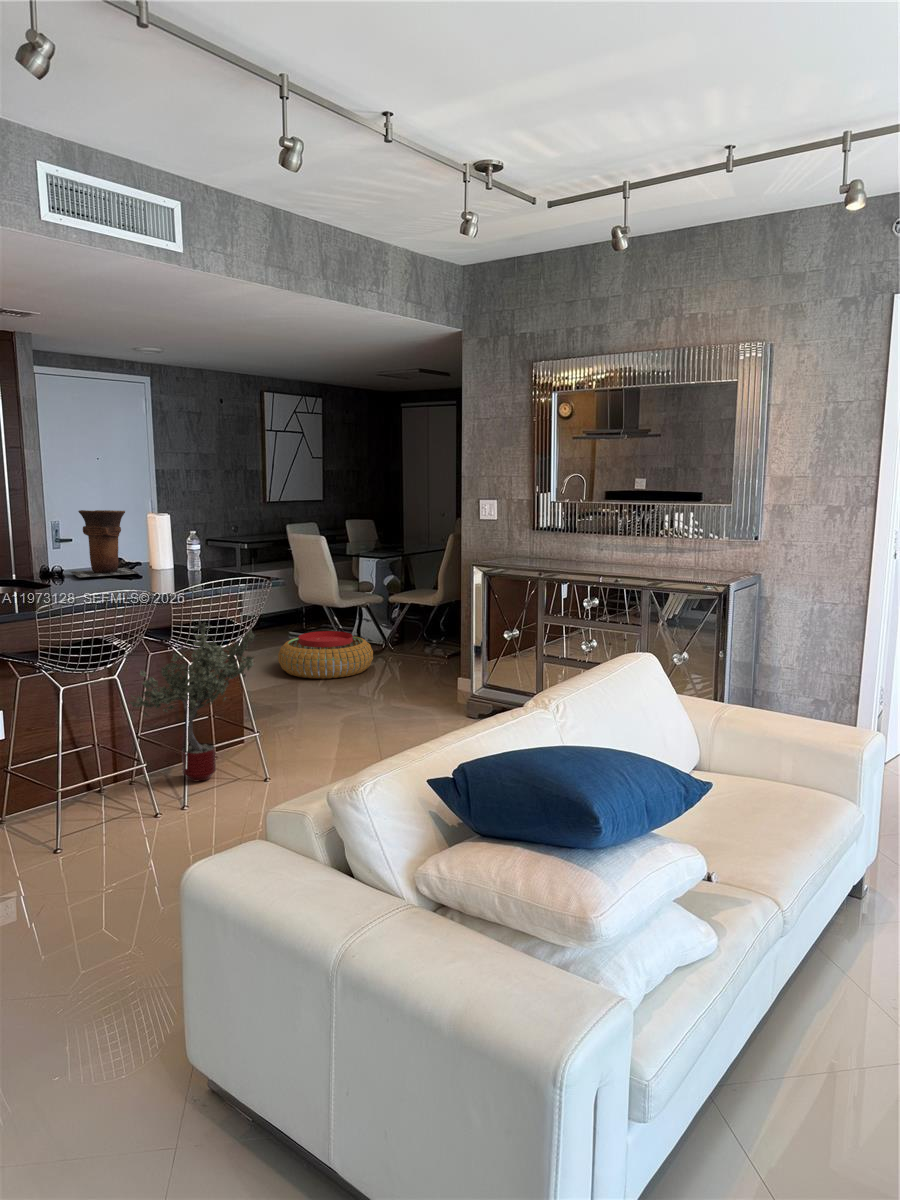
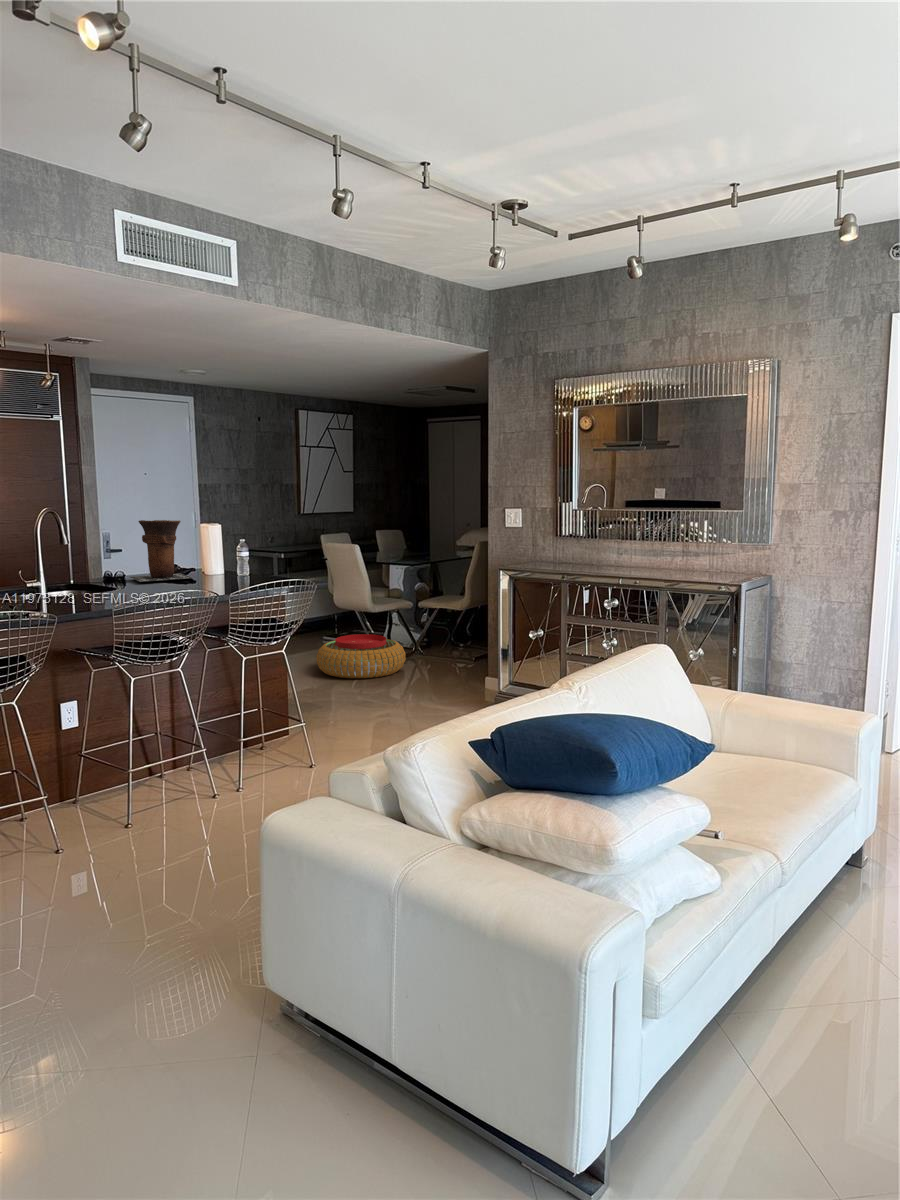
potted tree: present [129,617,255,782] -> none [188,612,301,768]

